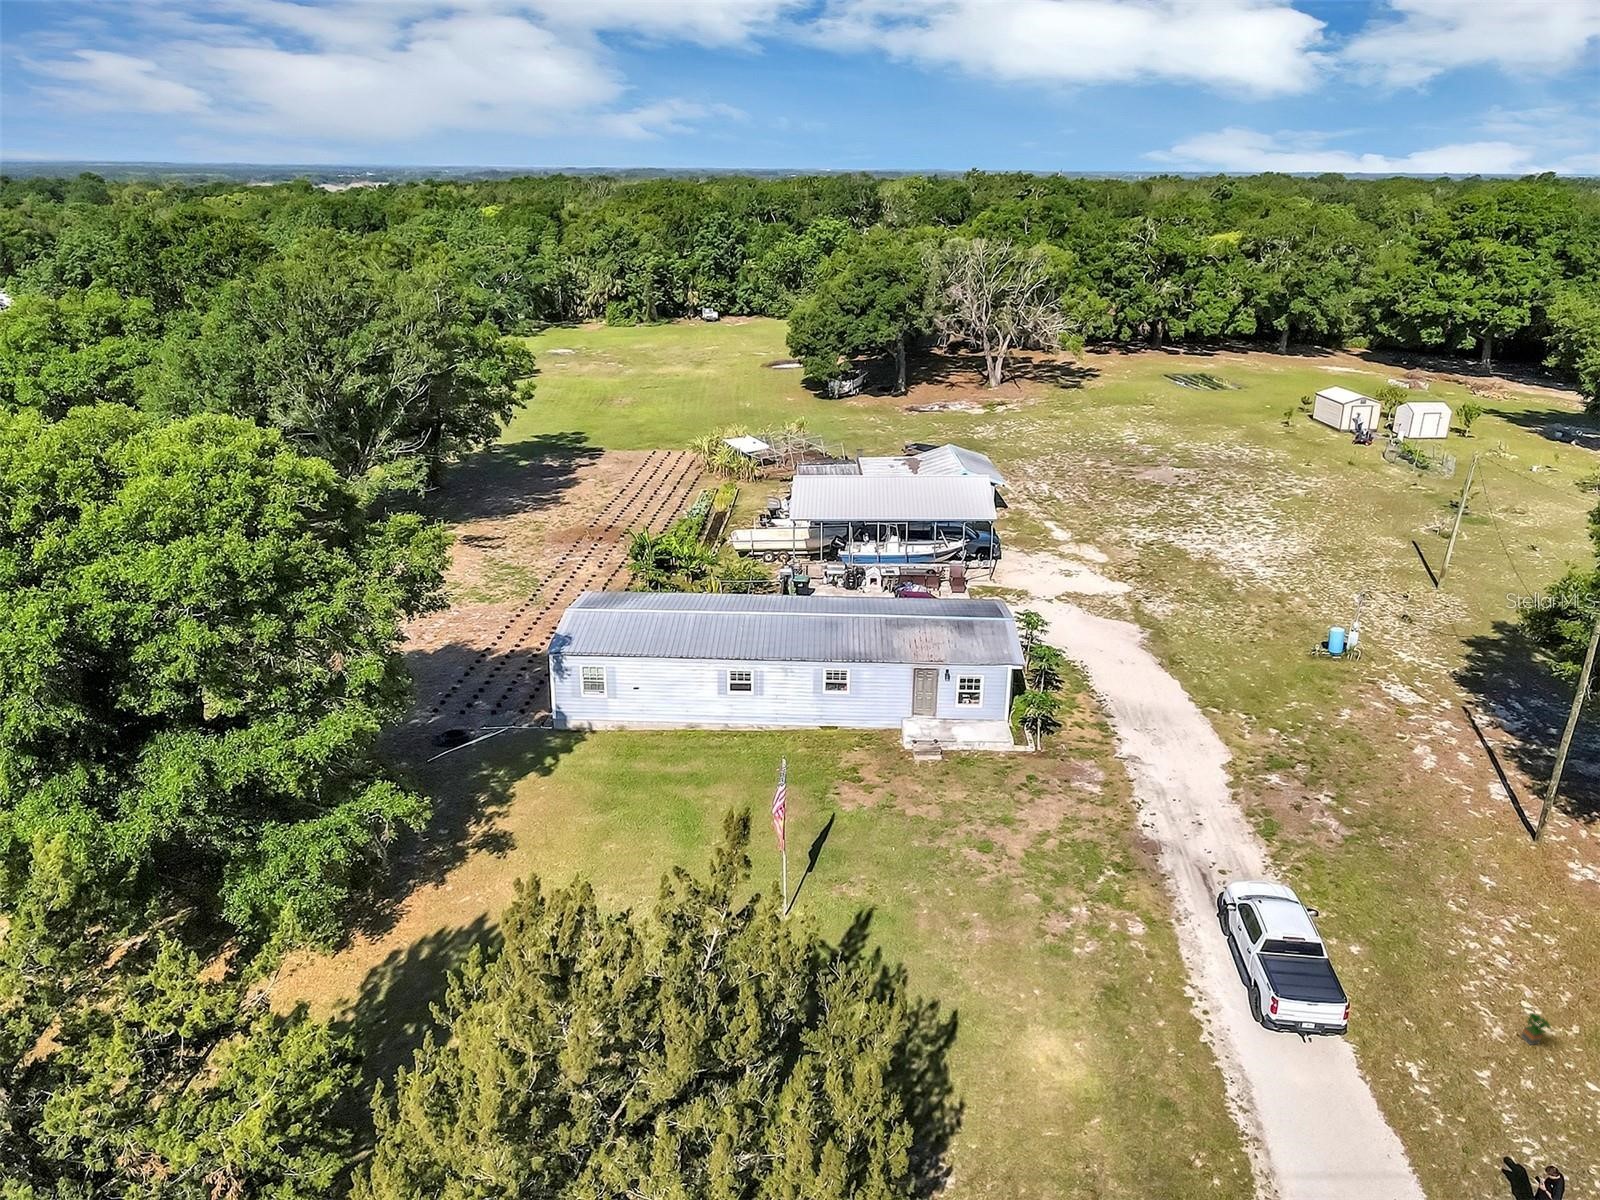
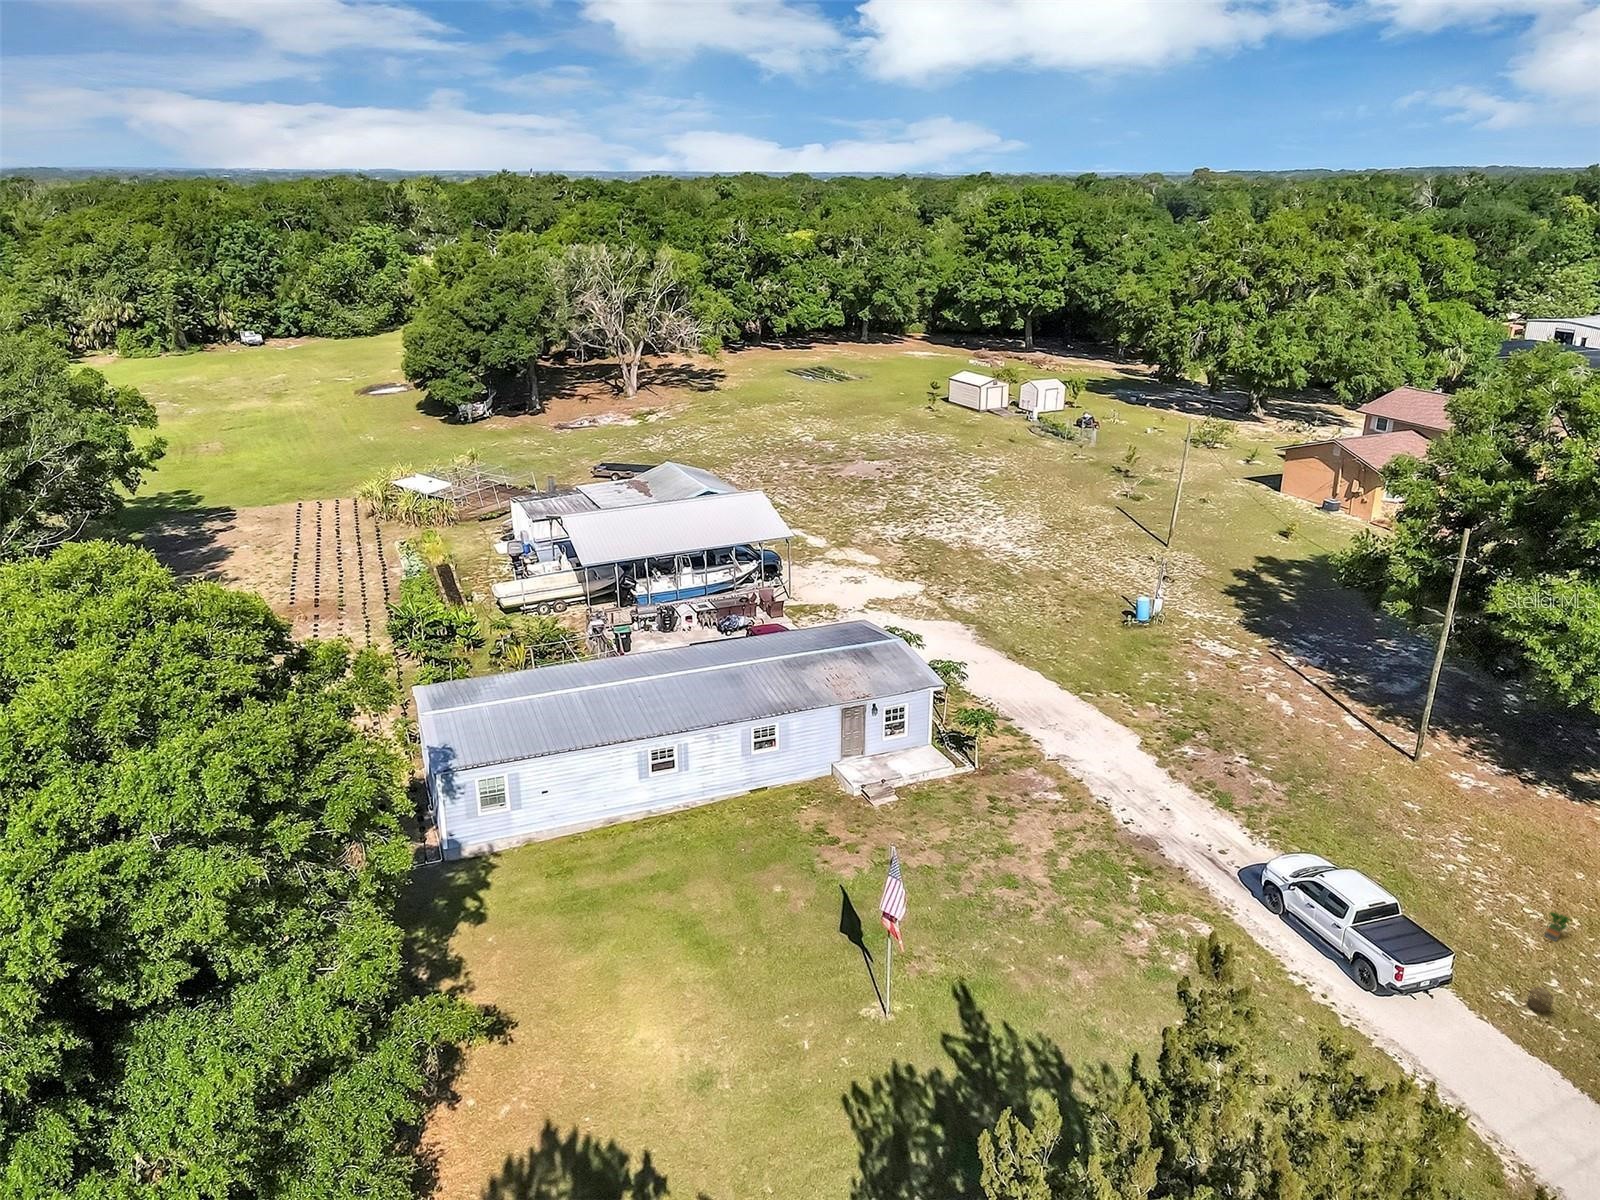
woven basket: none [1427,1068,1454,1094] -> present [1528,987,1553,1011]

